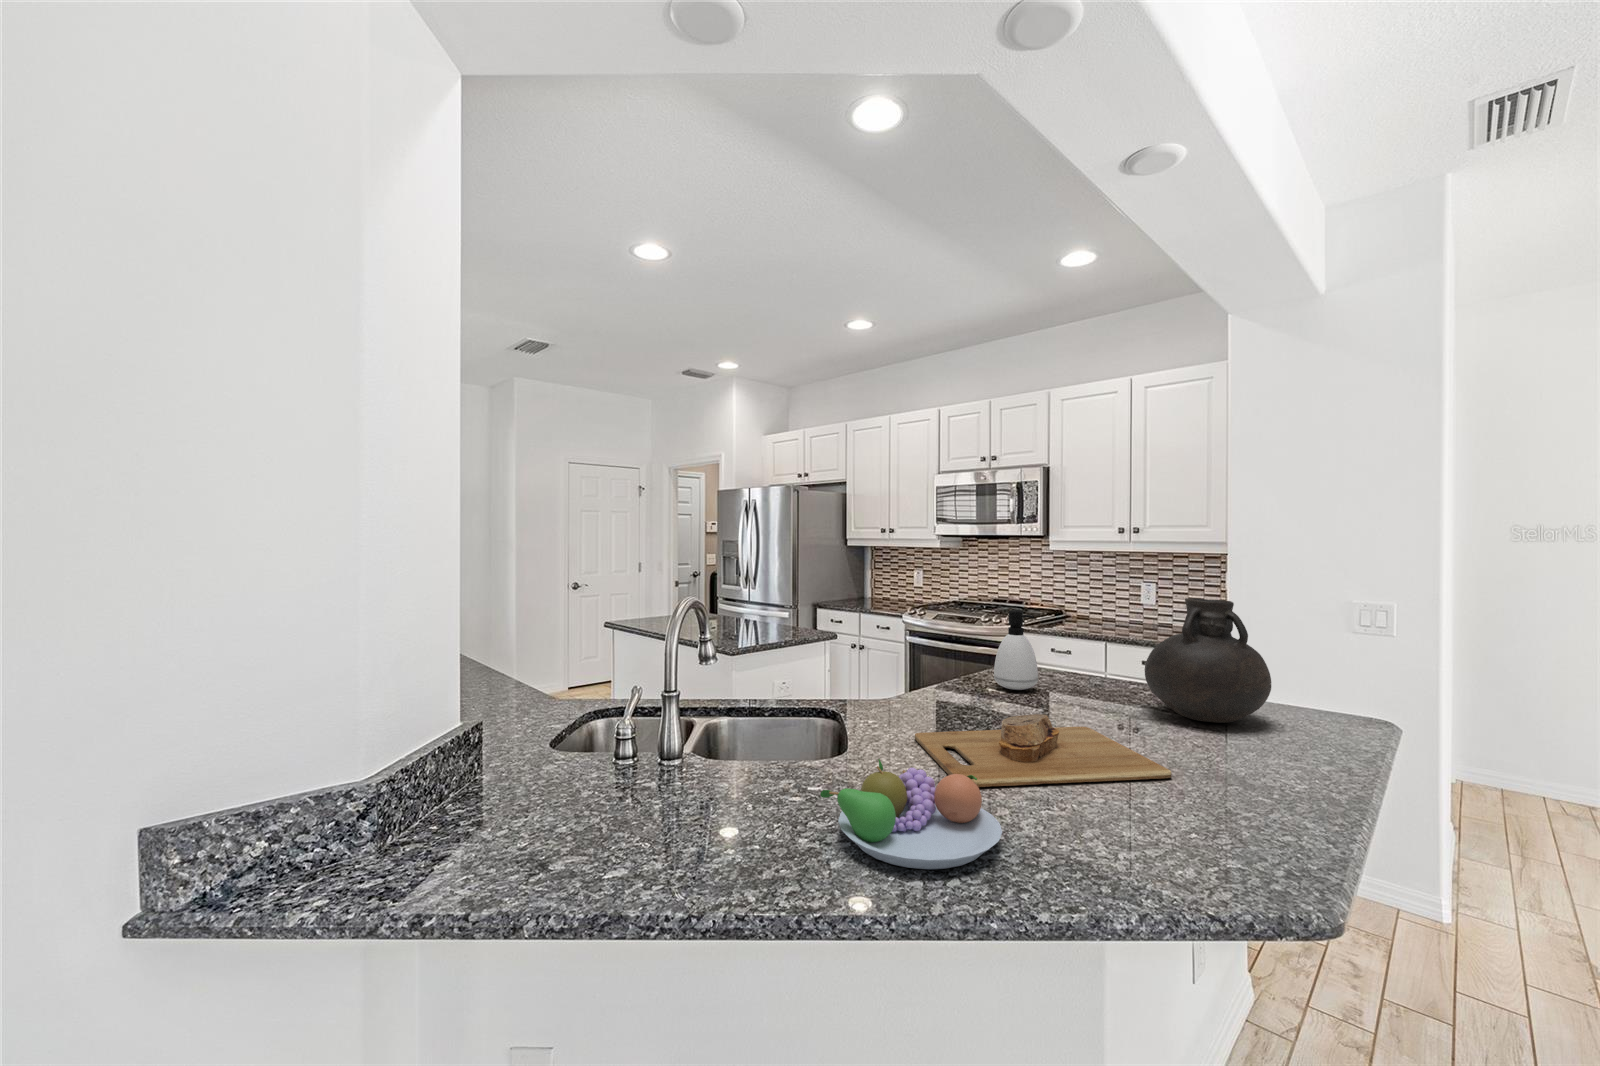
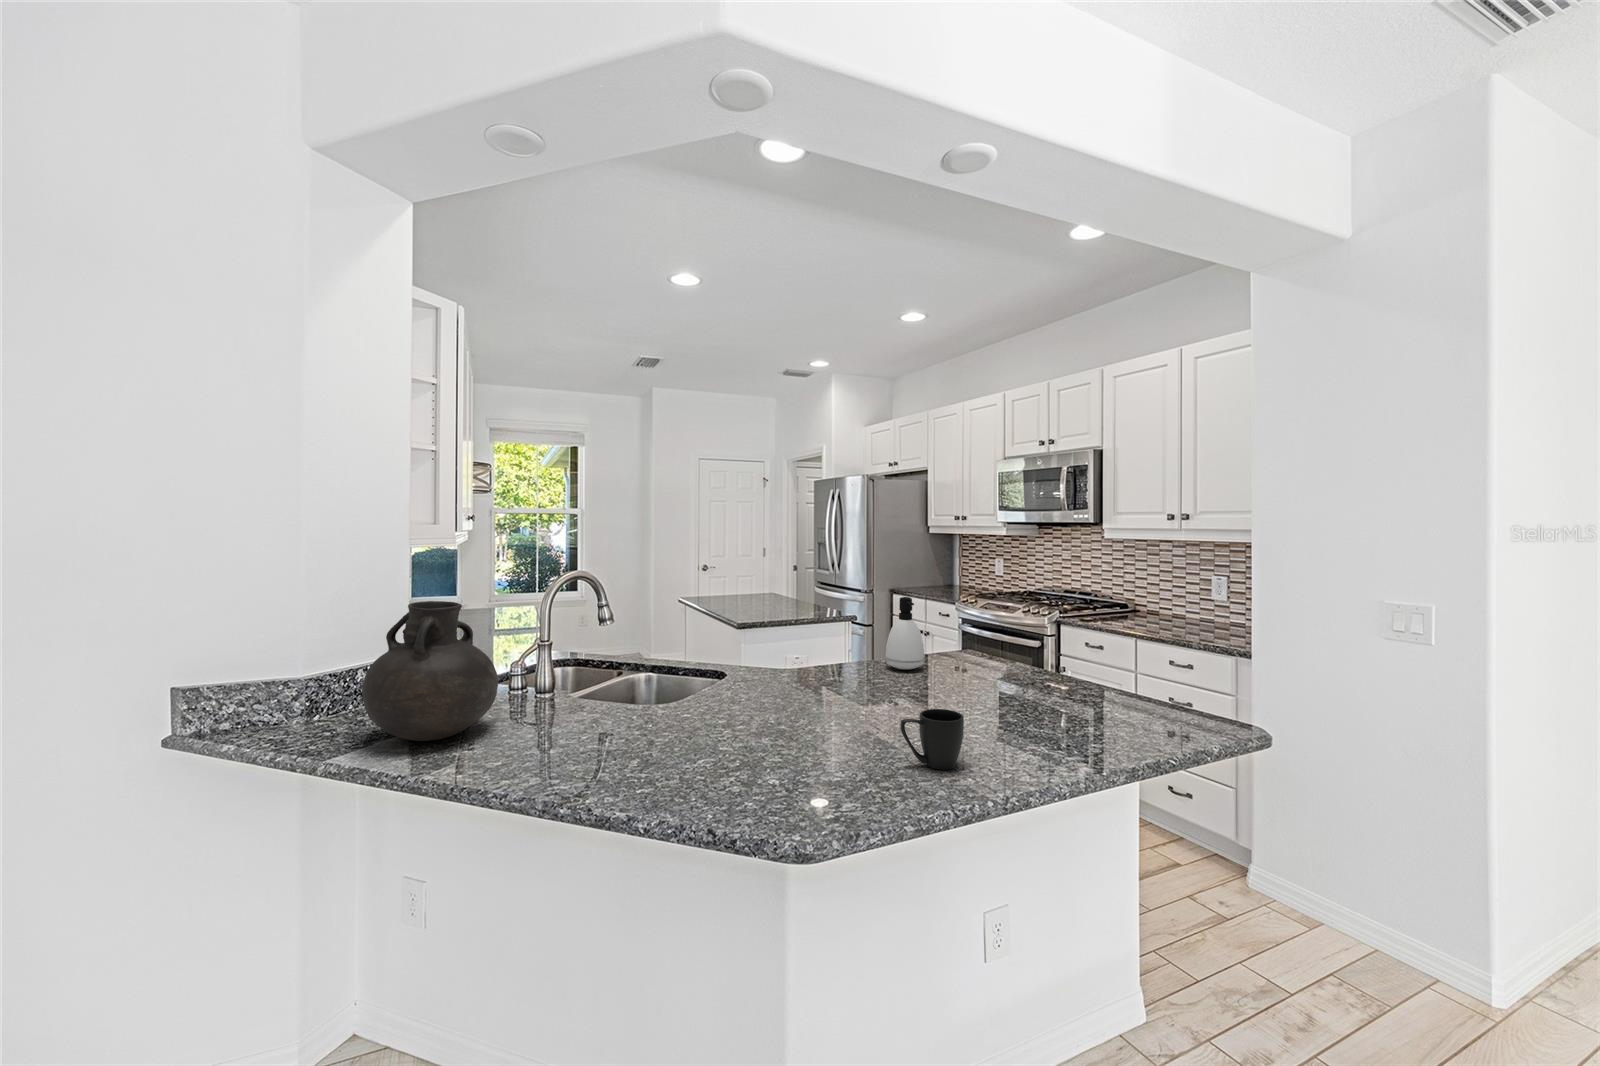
vase: present [1145,598,1271,723] -> present [362,601,498,741]
cutting board: present [915,714,1172,787] -> none [702,685,890,745]
mug: none [1236,729,1299,798] -> present [900,709,964,770]
fruit bowl: present [820,759,1002,869] -> none [544,699,667,776]

